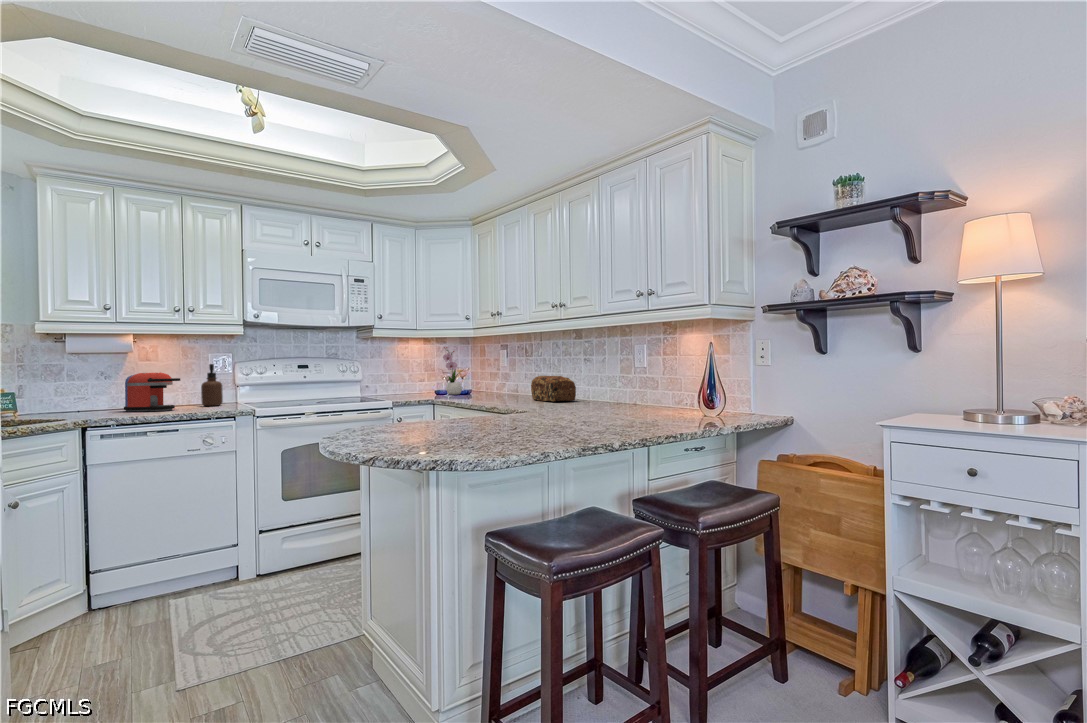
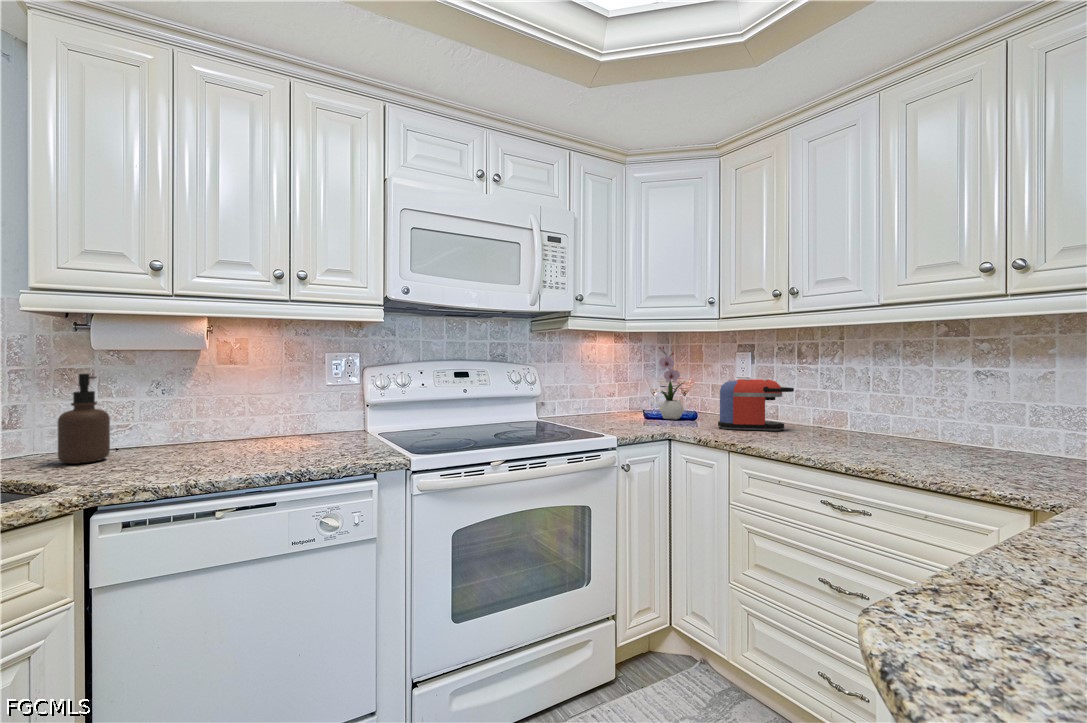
soap dispenser: present [201,364,223,406] -> present [58,374,110,464]
coffee maker: present [124,373,180,411] -> present [718,379,794,431]
bread loaf: present [531,376,576,402] -> none [884,405,1013,463]

